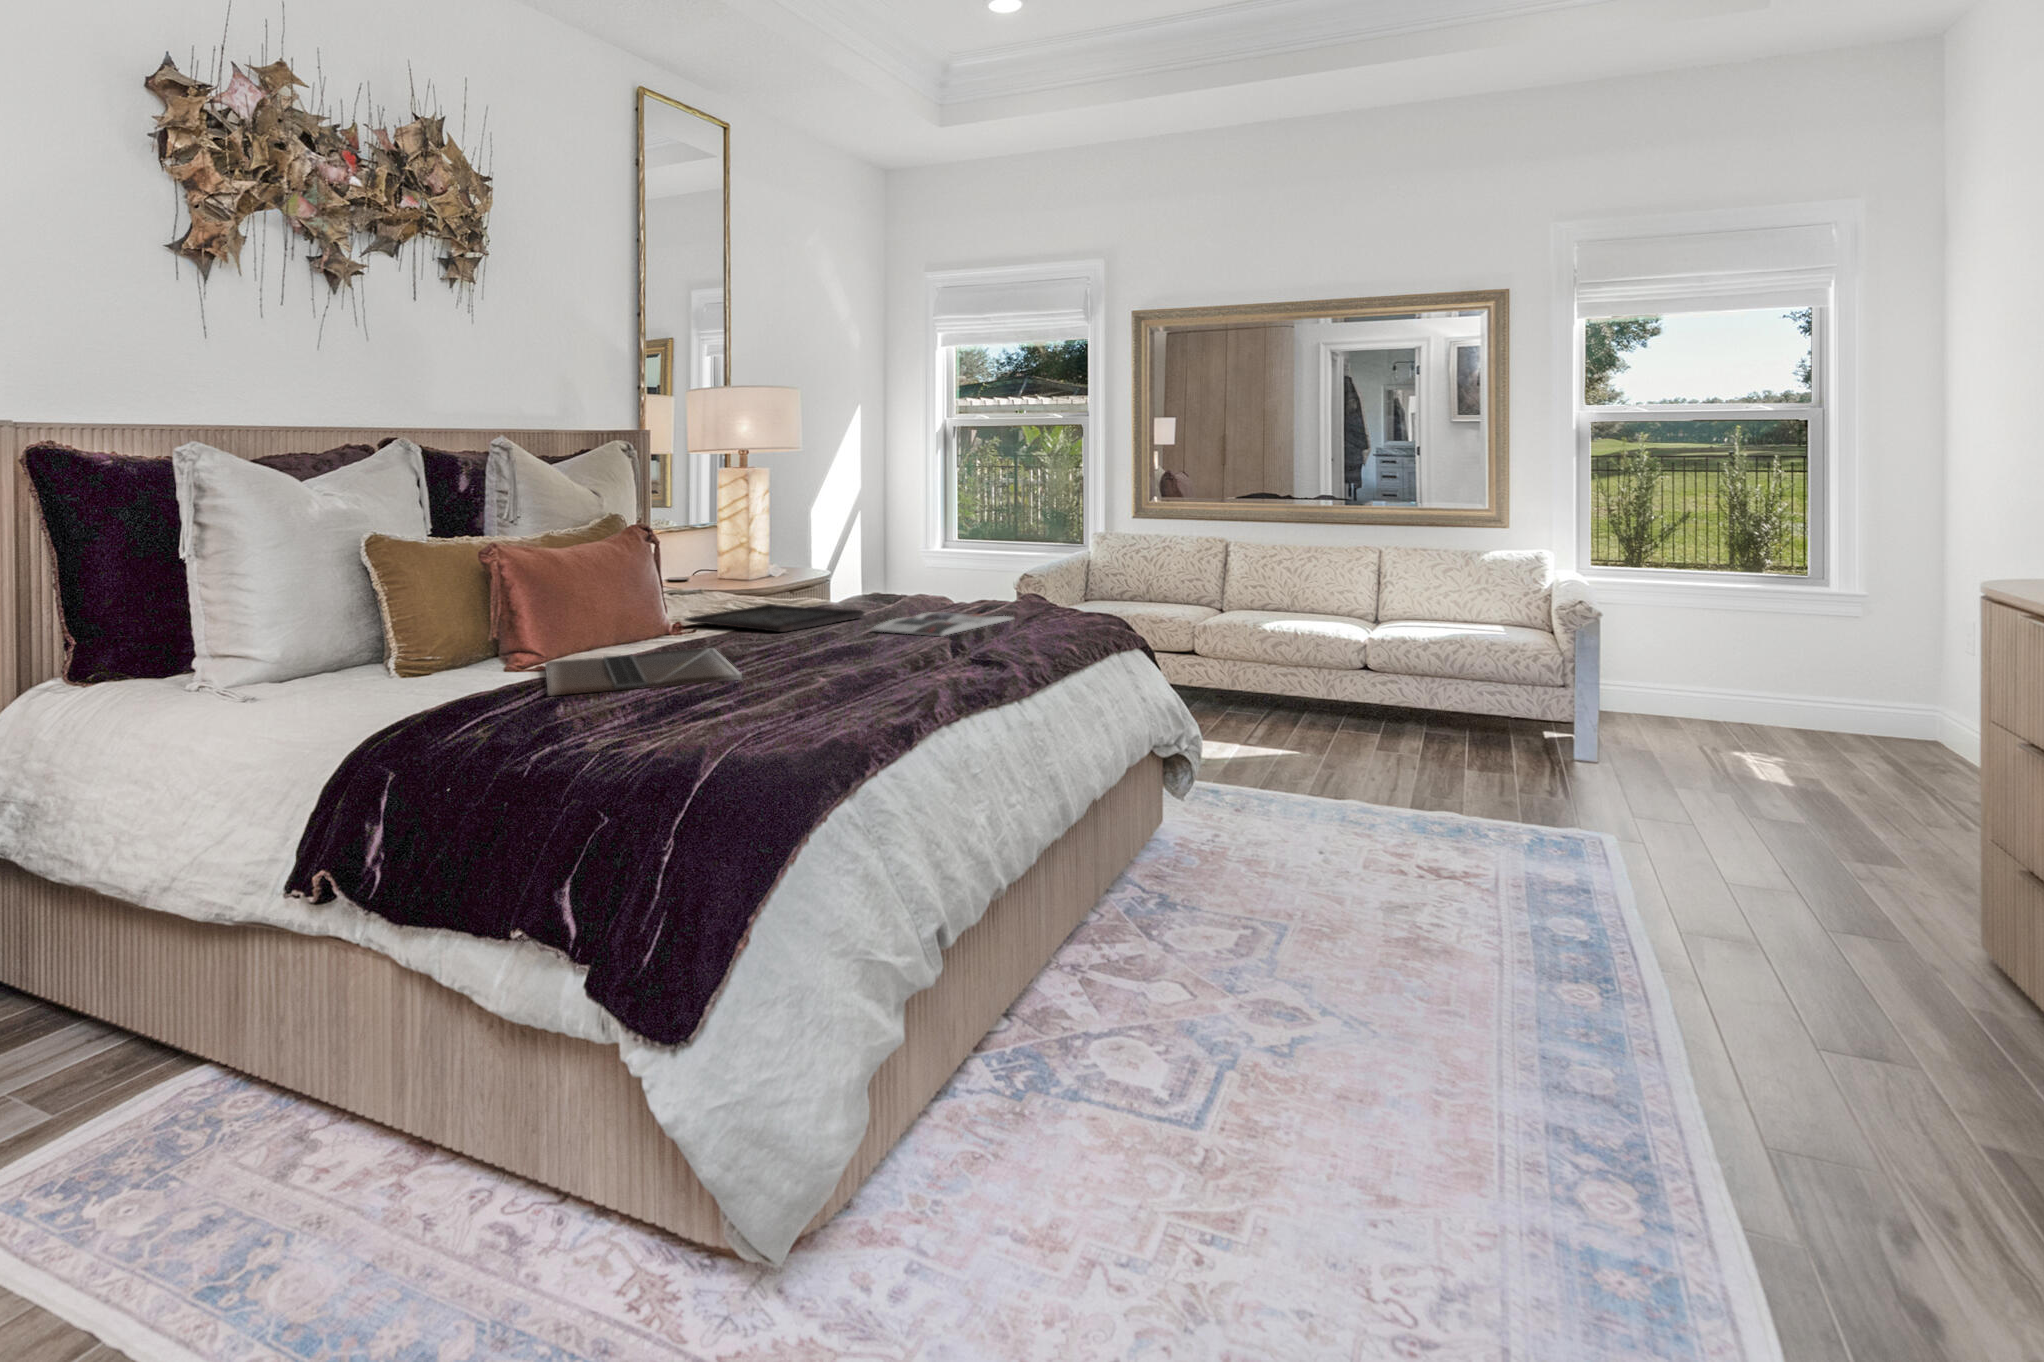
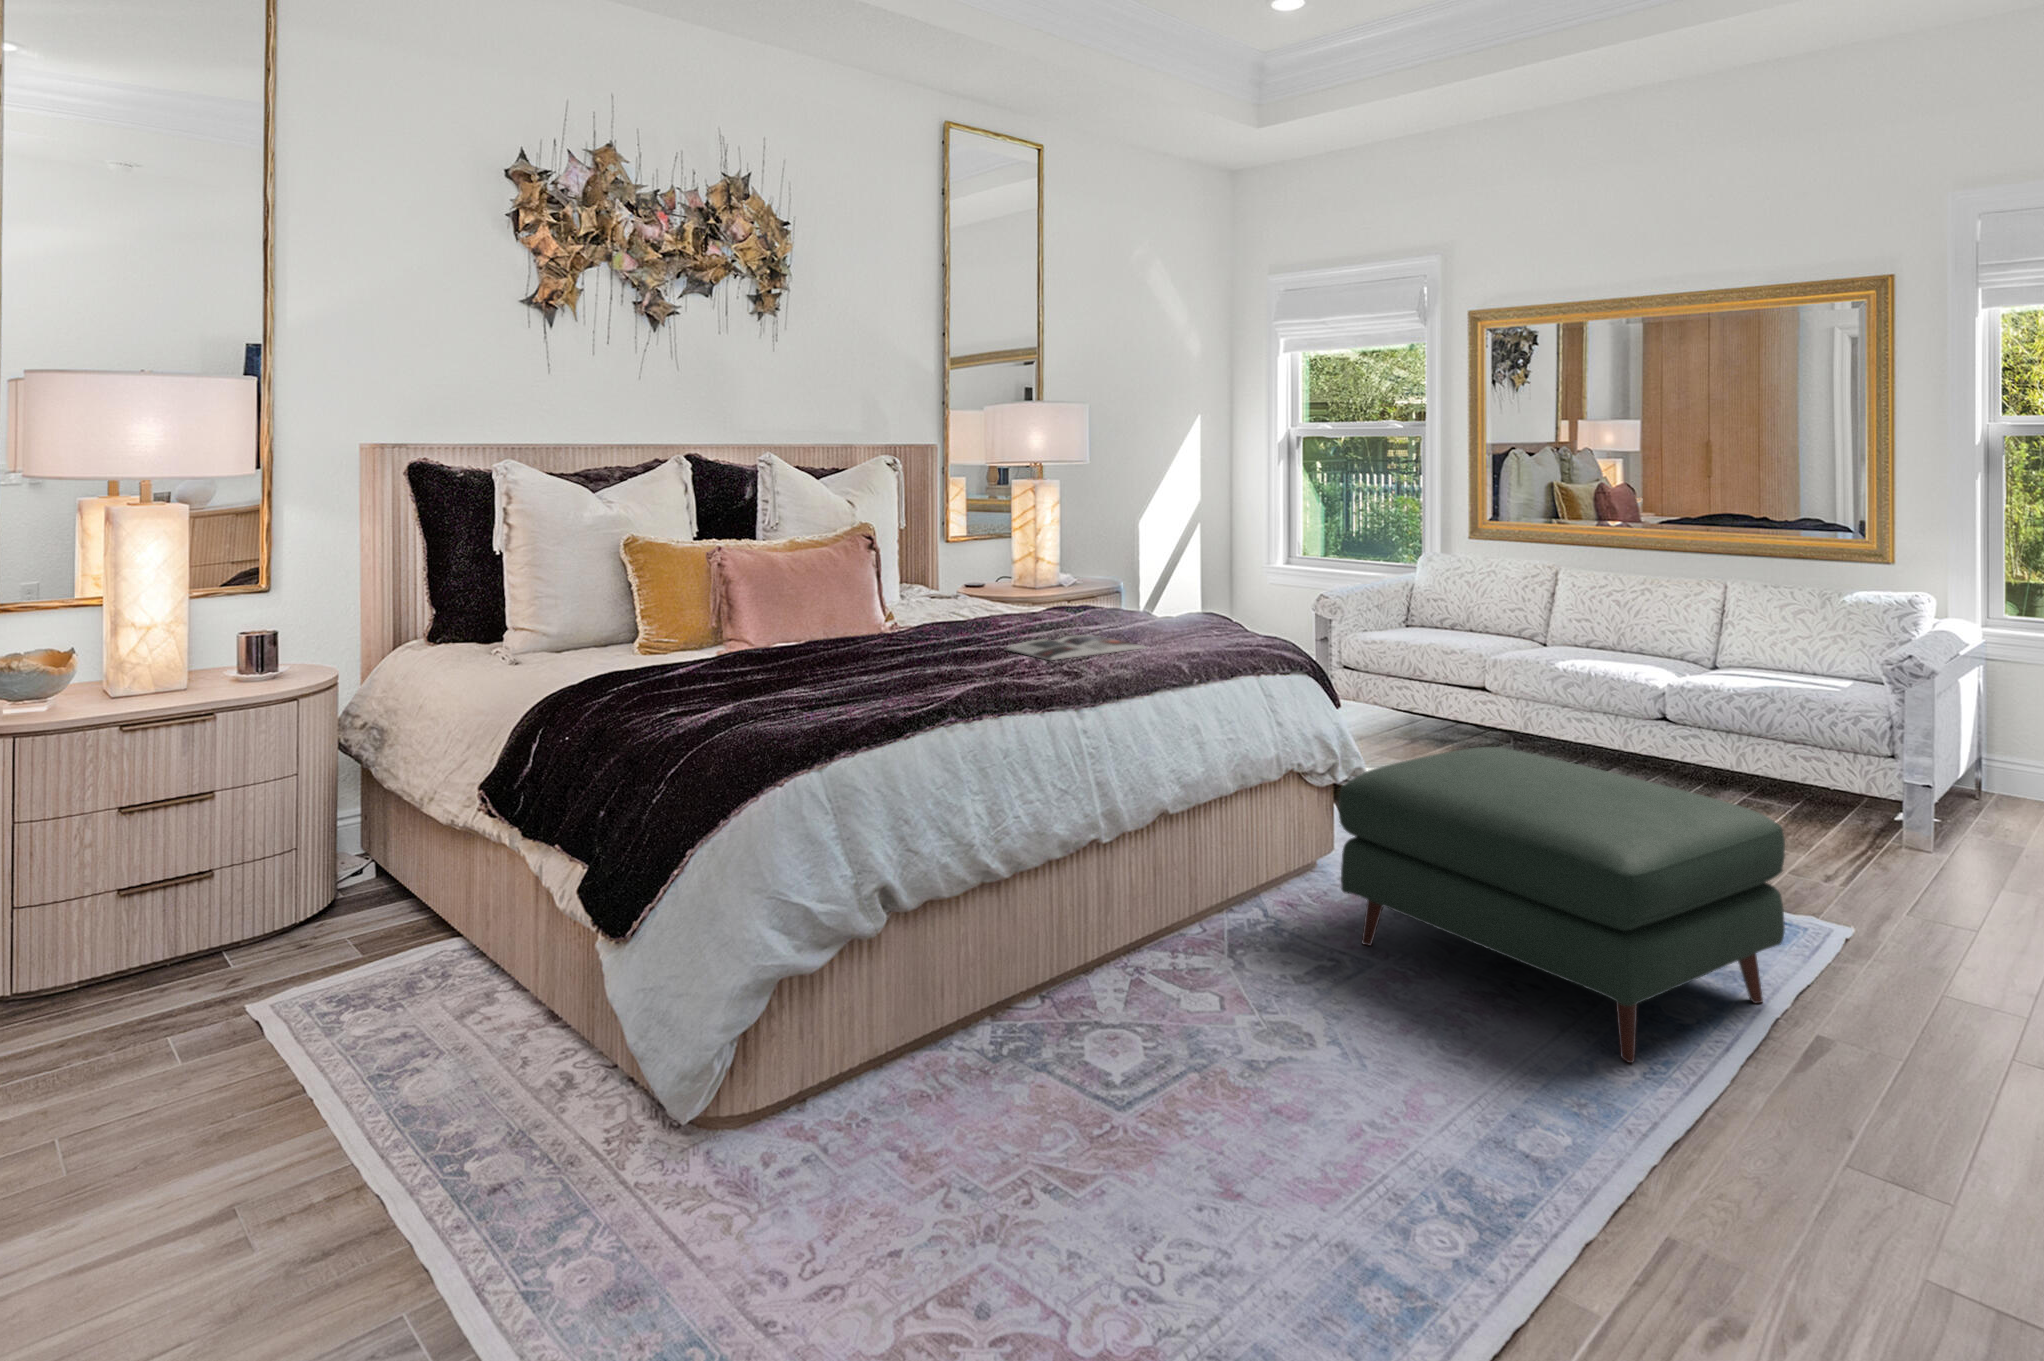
tray: present [685,604,864,632] -> none [880,615,1031,645]
laptop: present [545,648,742,696] -> none [670,656,849,688]
ottoman: none [1233,695,1653,982] -> present [1338,747,1785,1063]

